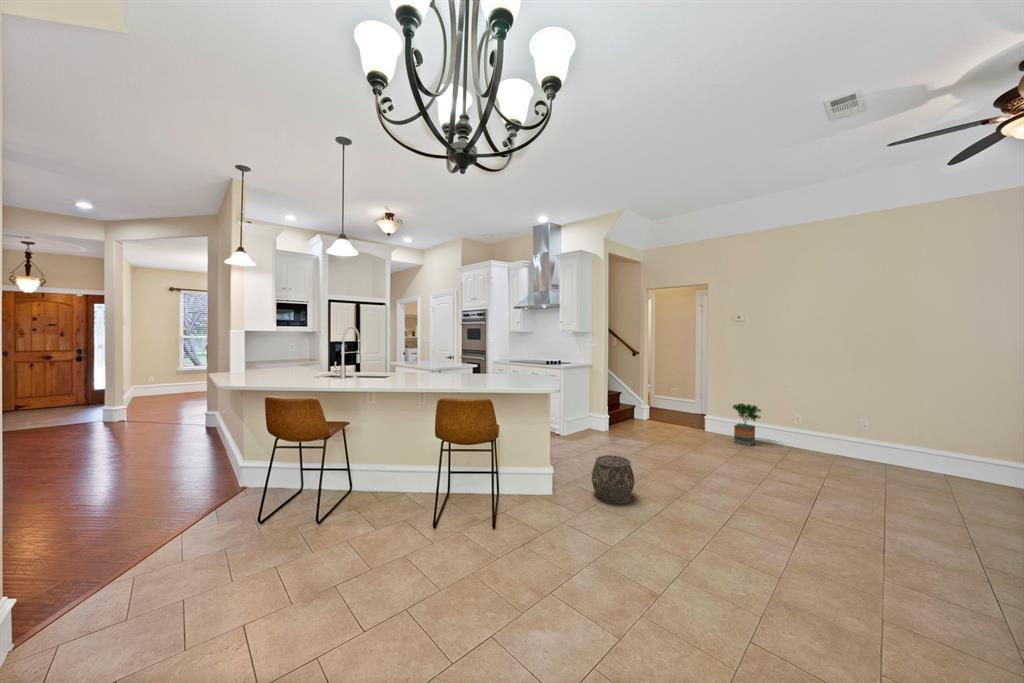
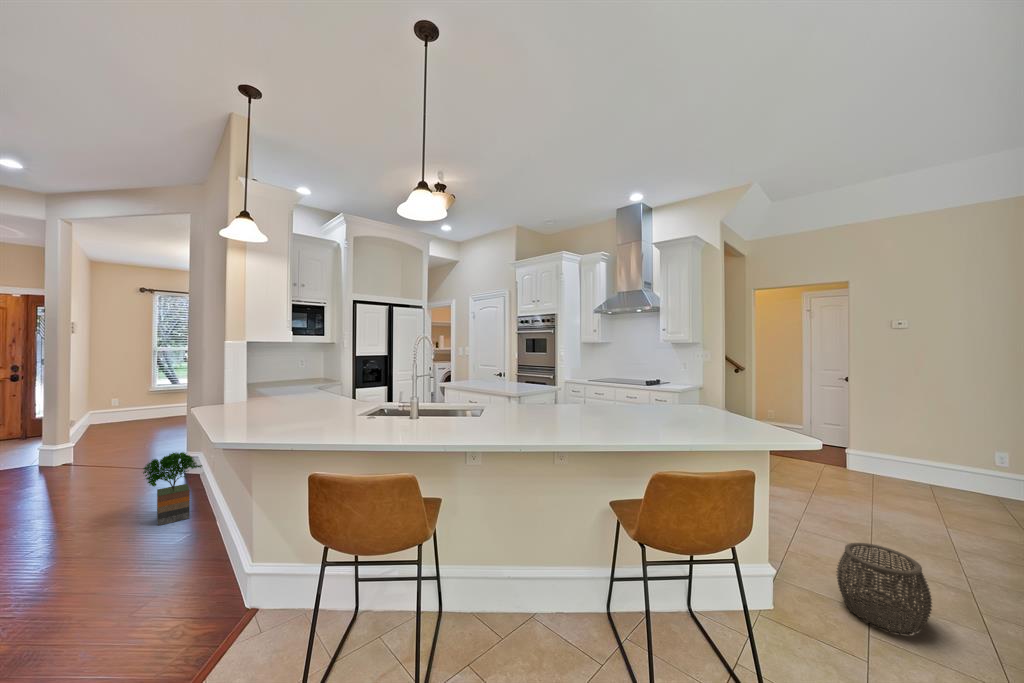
potted tree: present [733,403,761,446] -> present [143,452,202,525]

